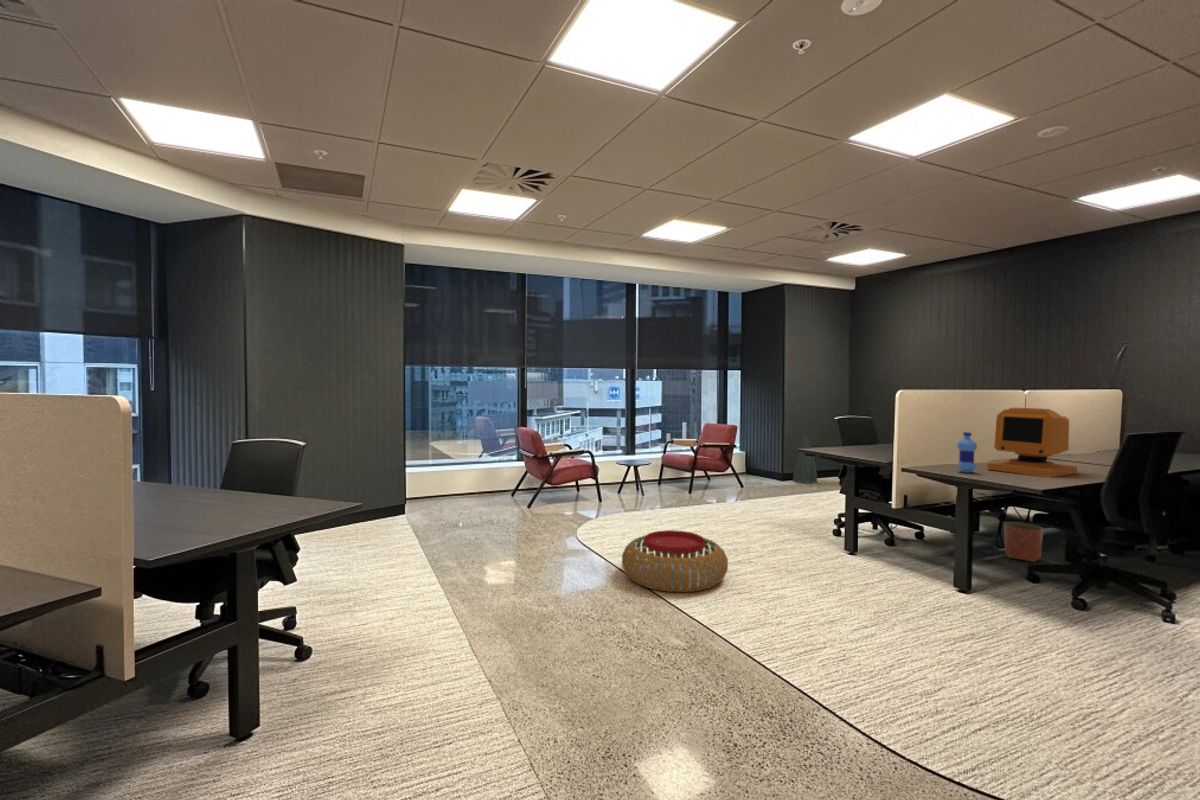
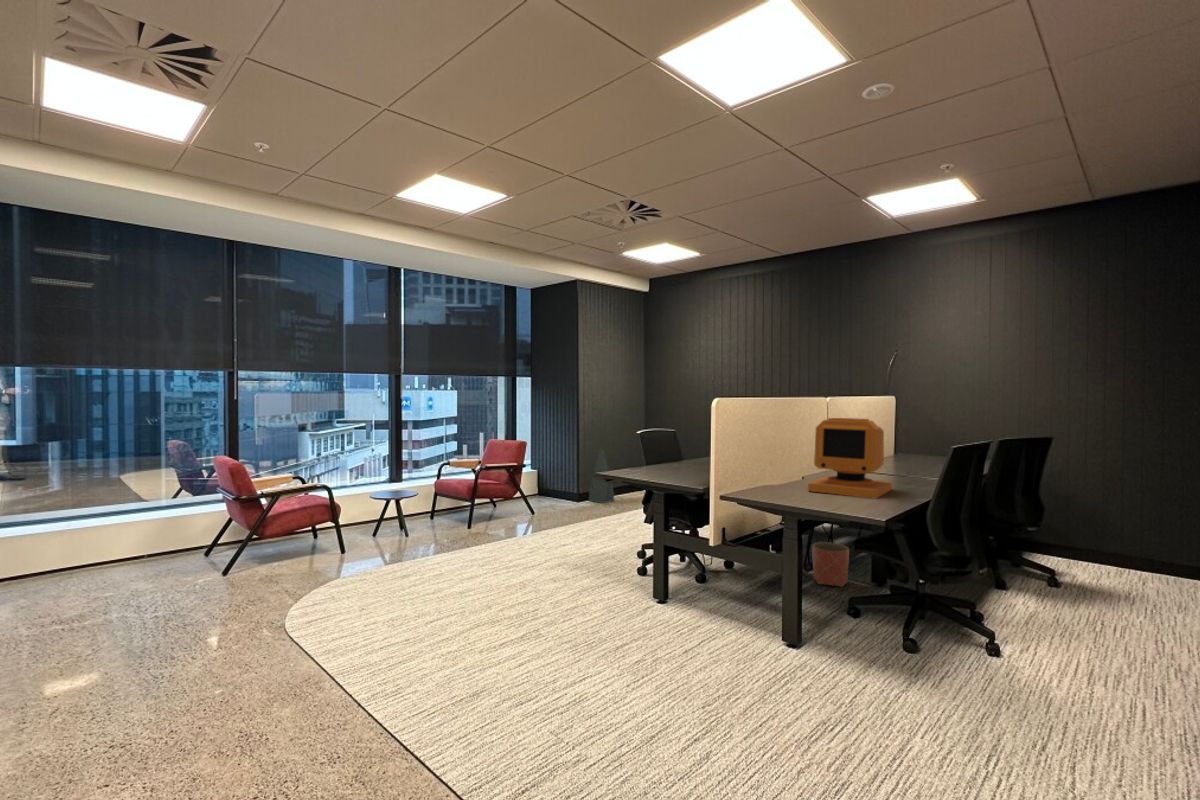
water bottle: present [957,432,977,473] -> none [780,449,801,497]
pouf: present [622,530,728,592] -> none [336,609,506,725]

